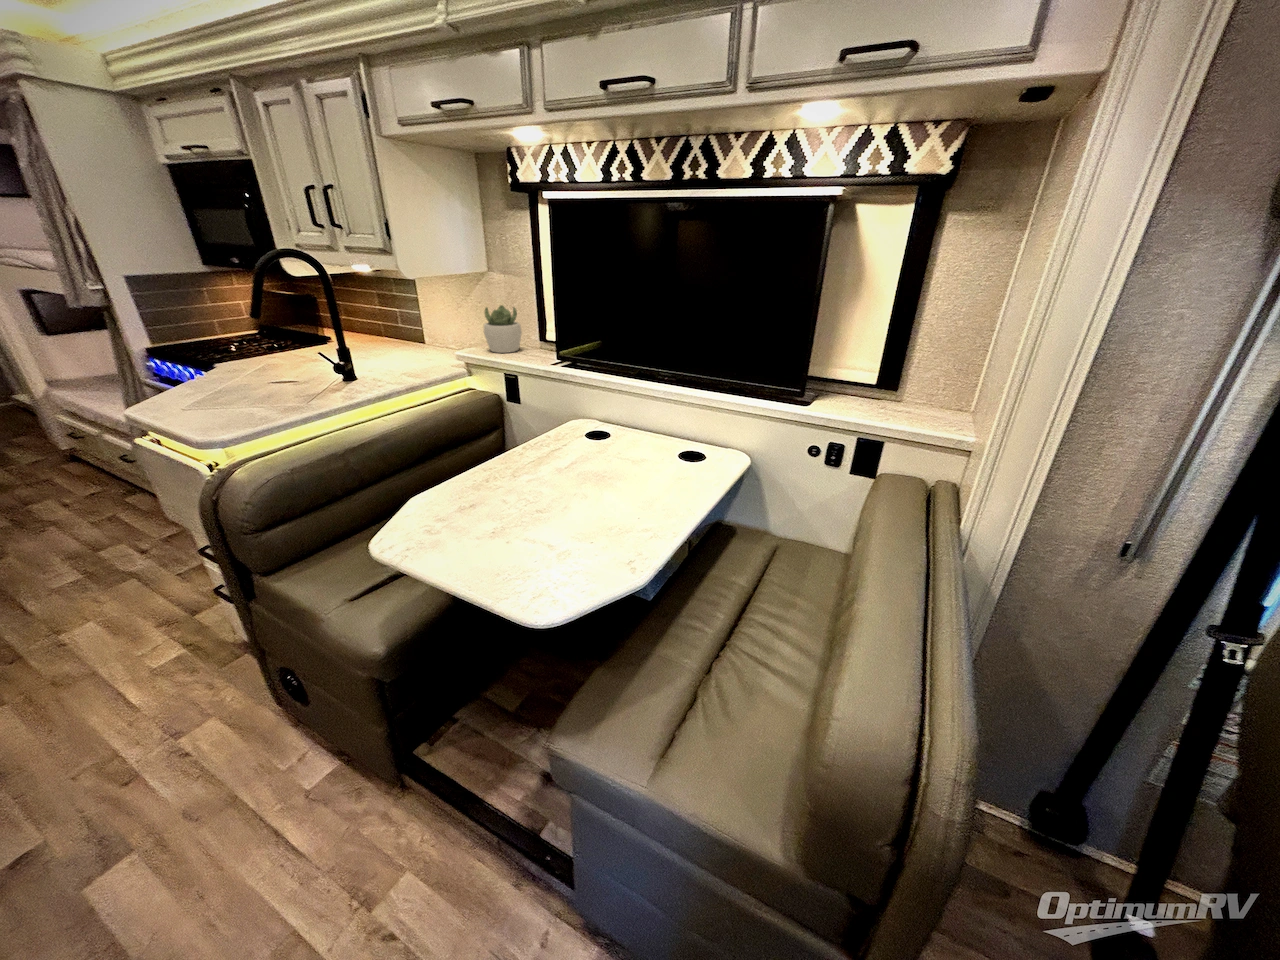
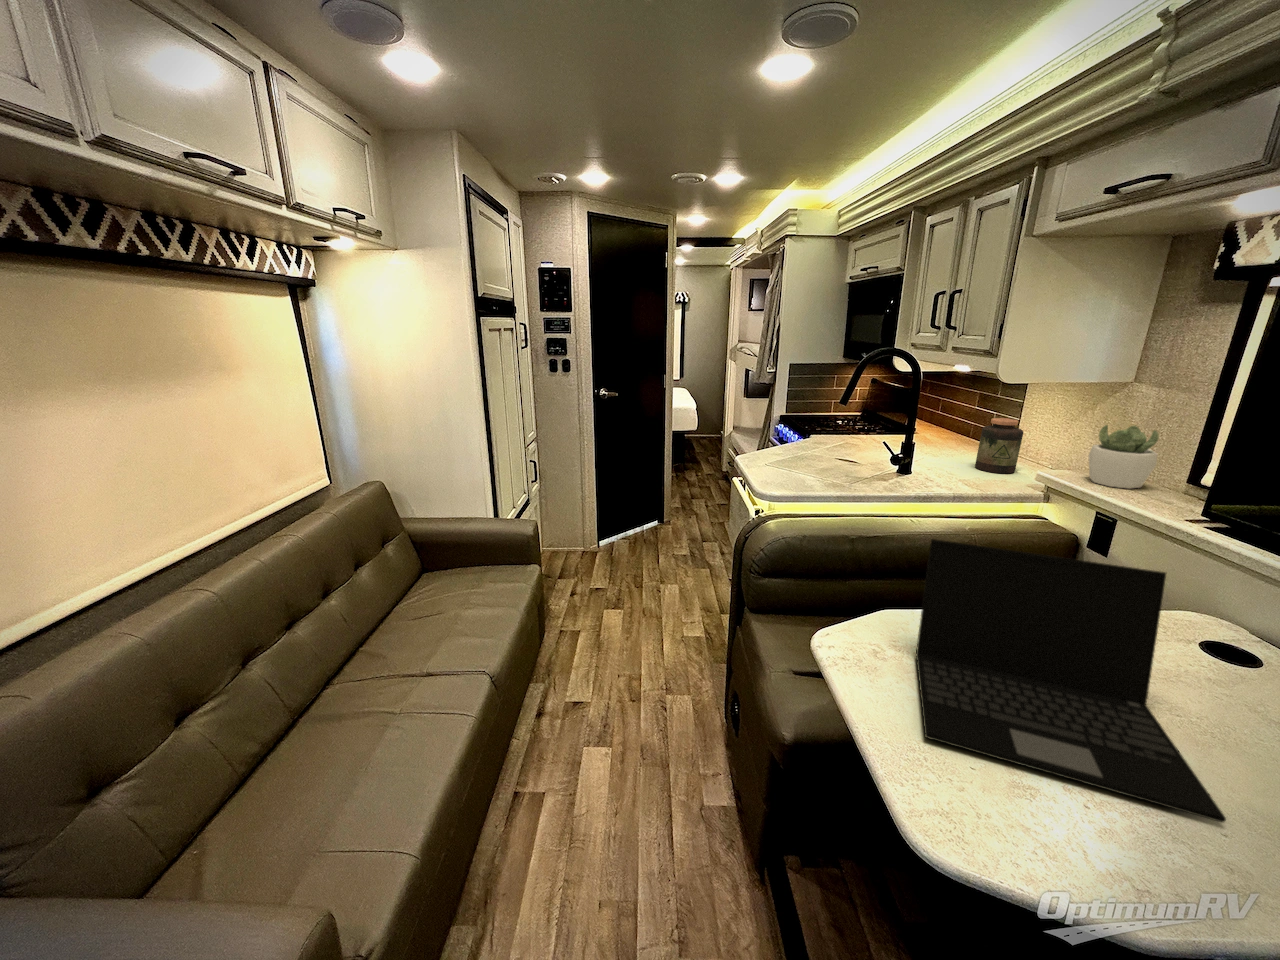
jar: none [402,312,439,362] -> present [975,418,1023,473]
laptop: none [432,392,627,555] -> present [916,539,1226,822]

